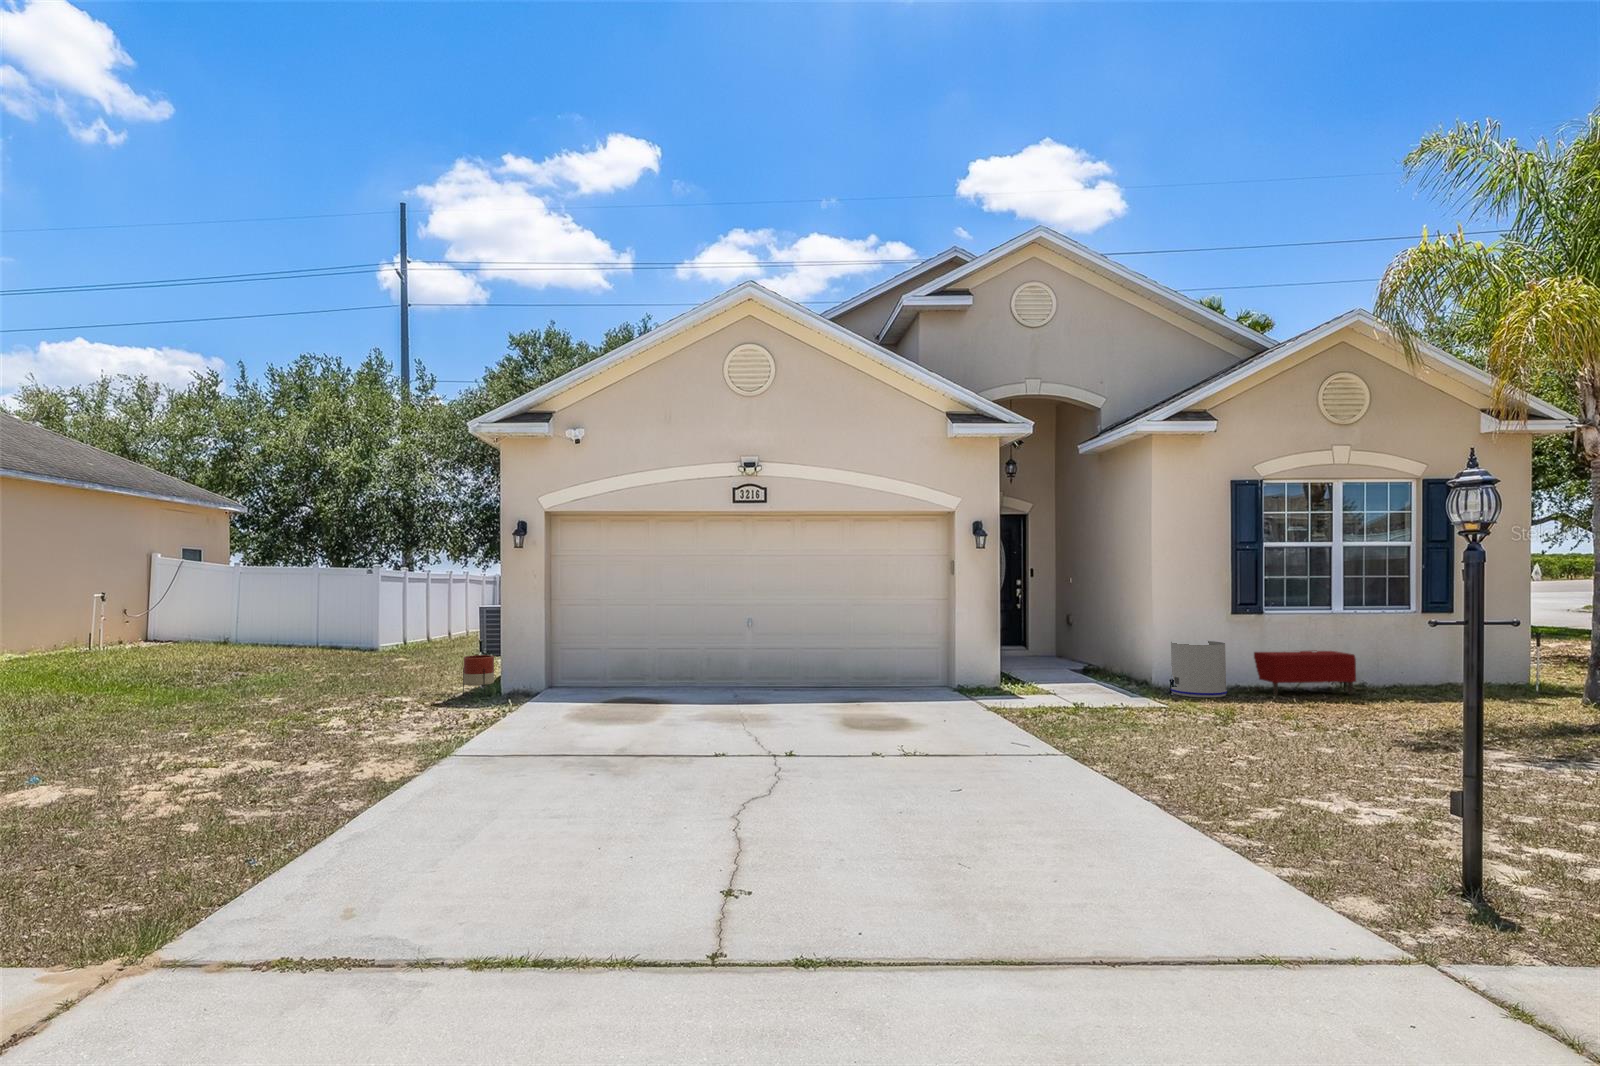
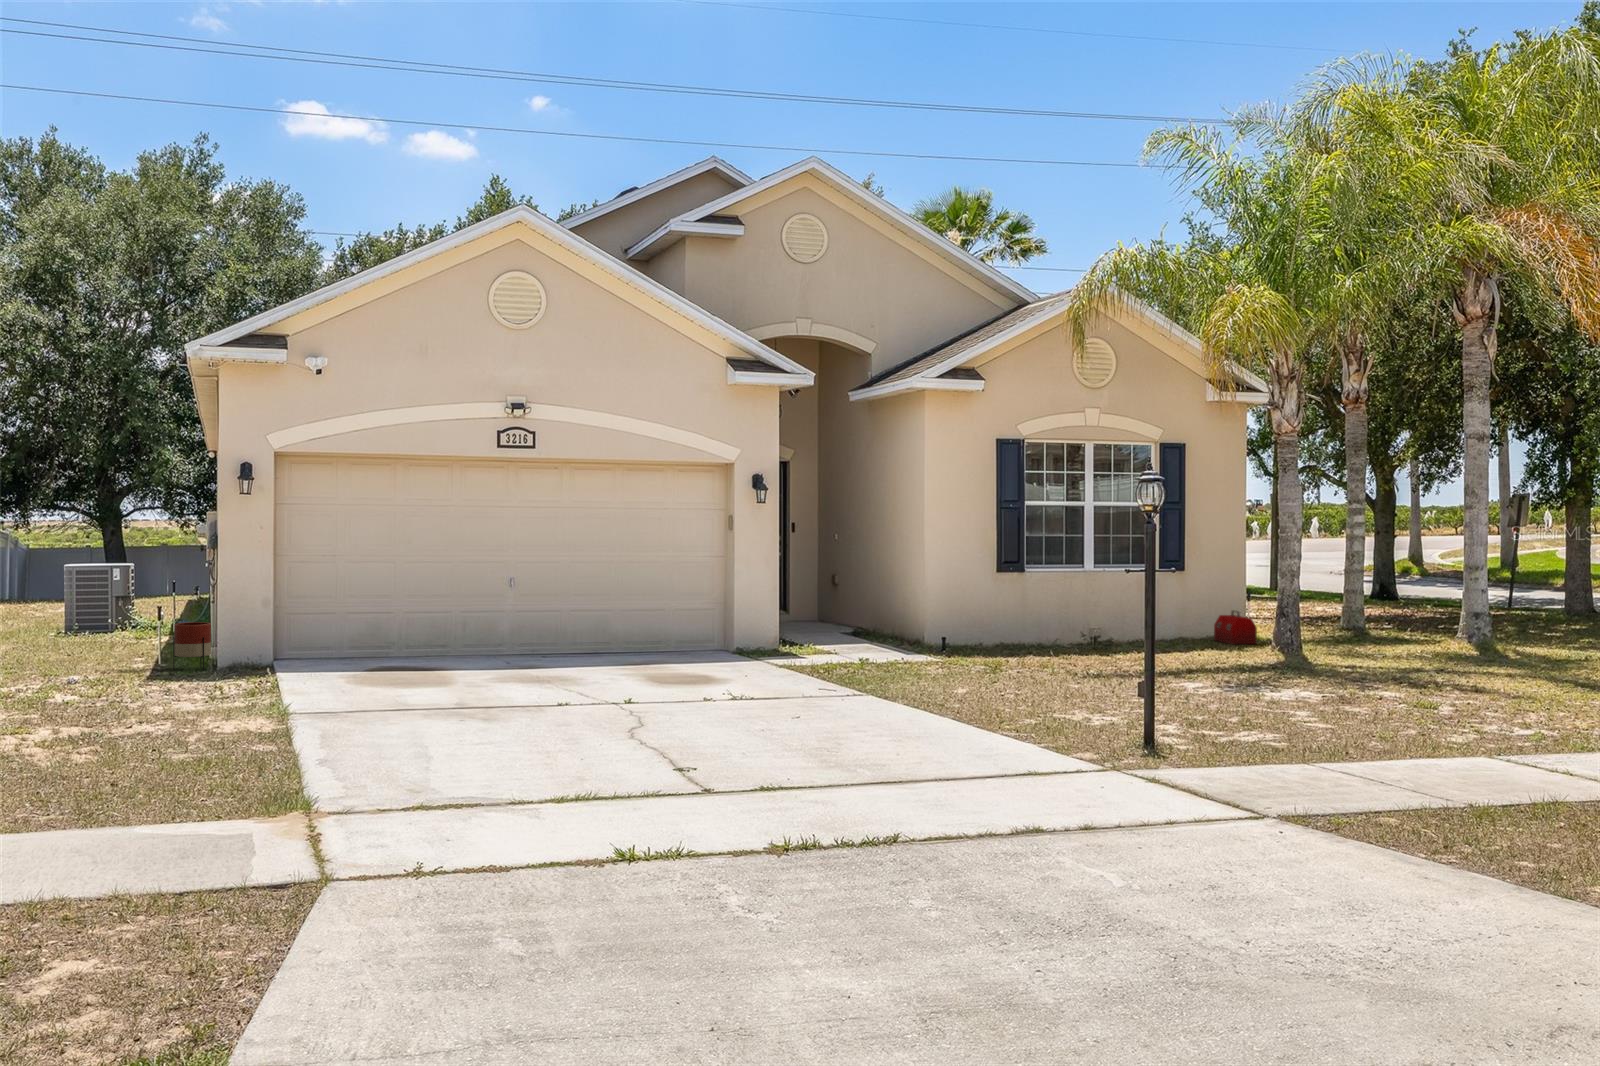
trash can: present [1171,641,1227,697] -> none [940,599,992,653]
bench: present [1254,650,1356,696] -> none [1013,607,1103,651]
toolbox: none [1491,655,1549,694] -> present [1214,610,1257,644]

